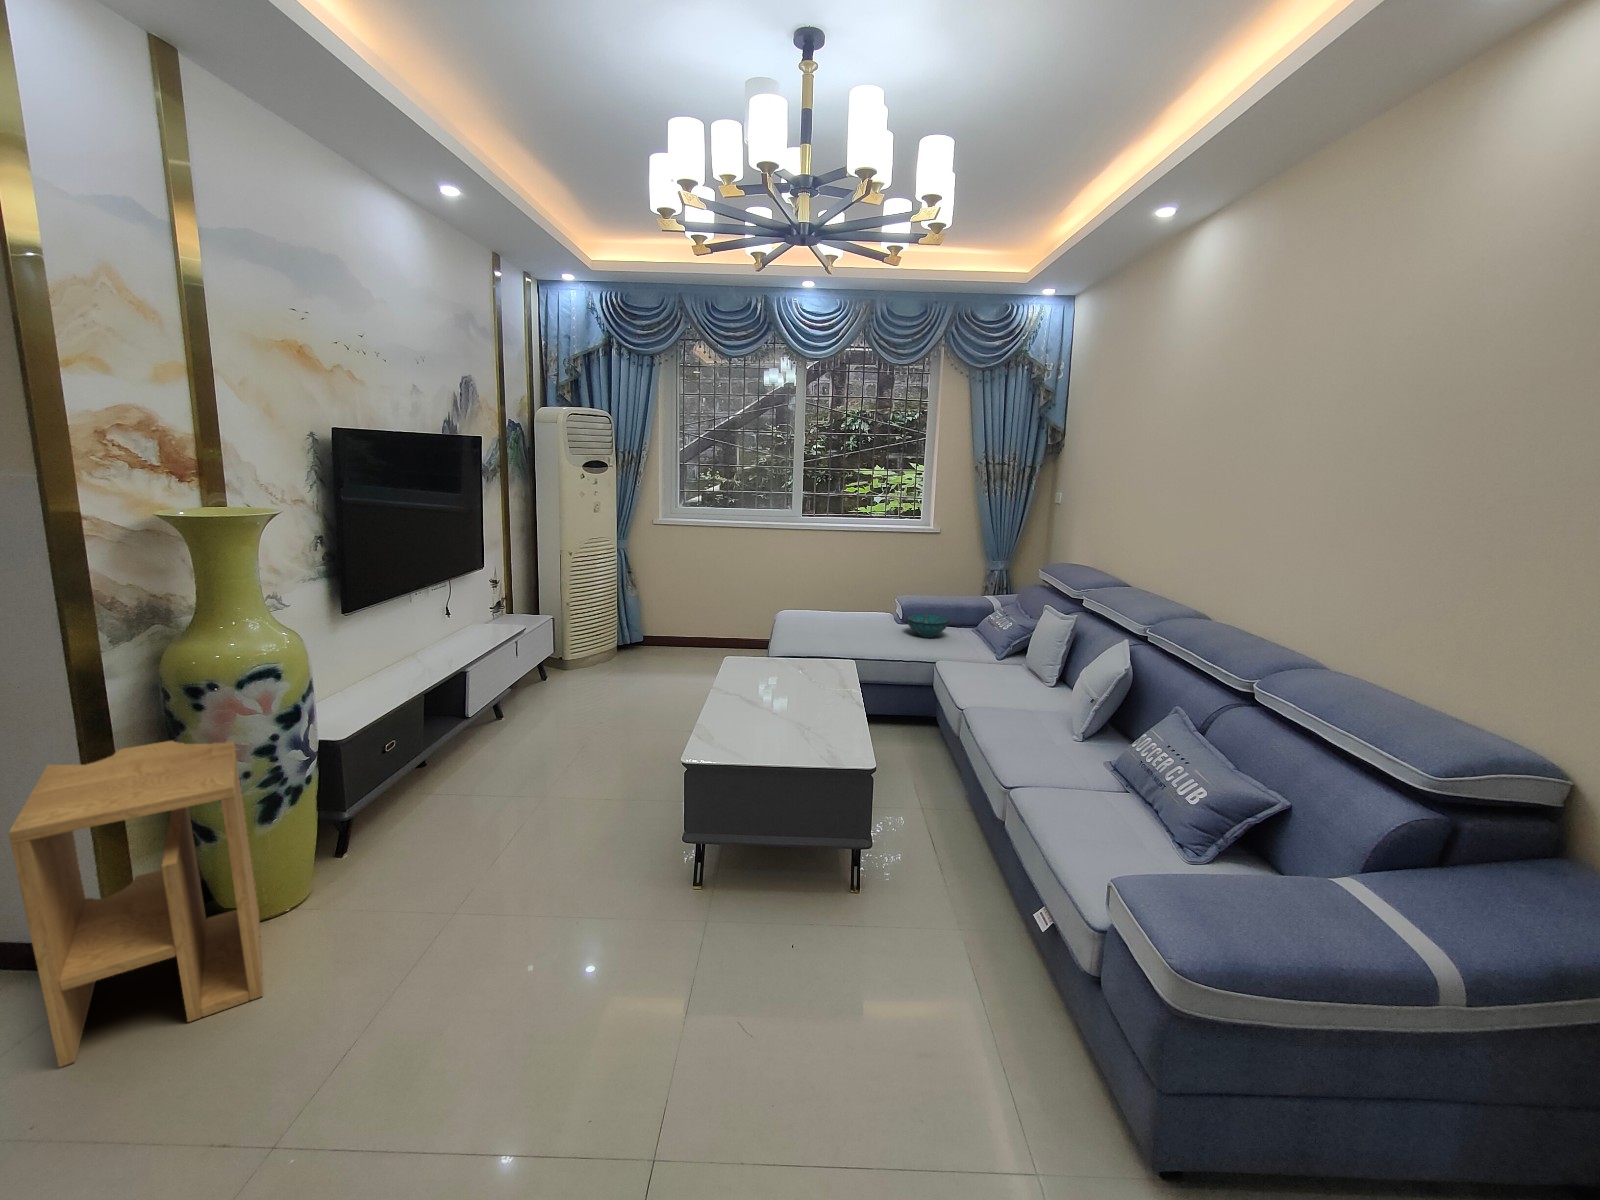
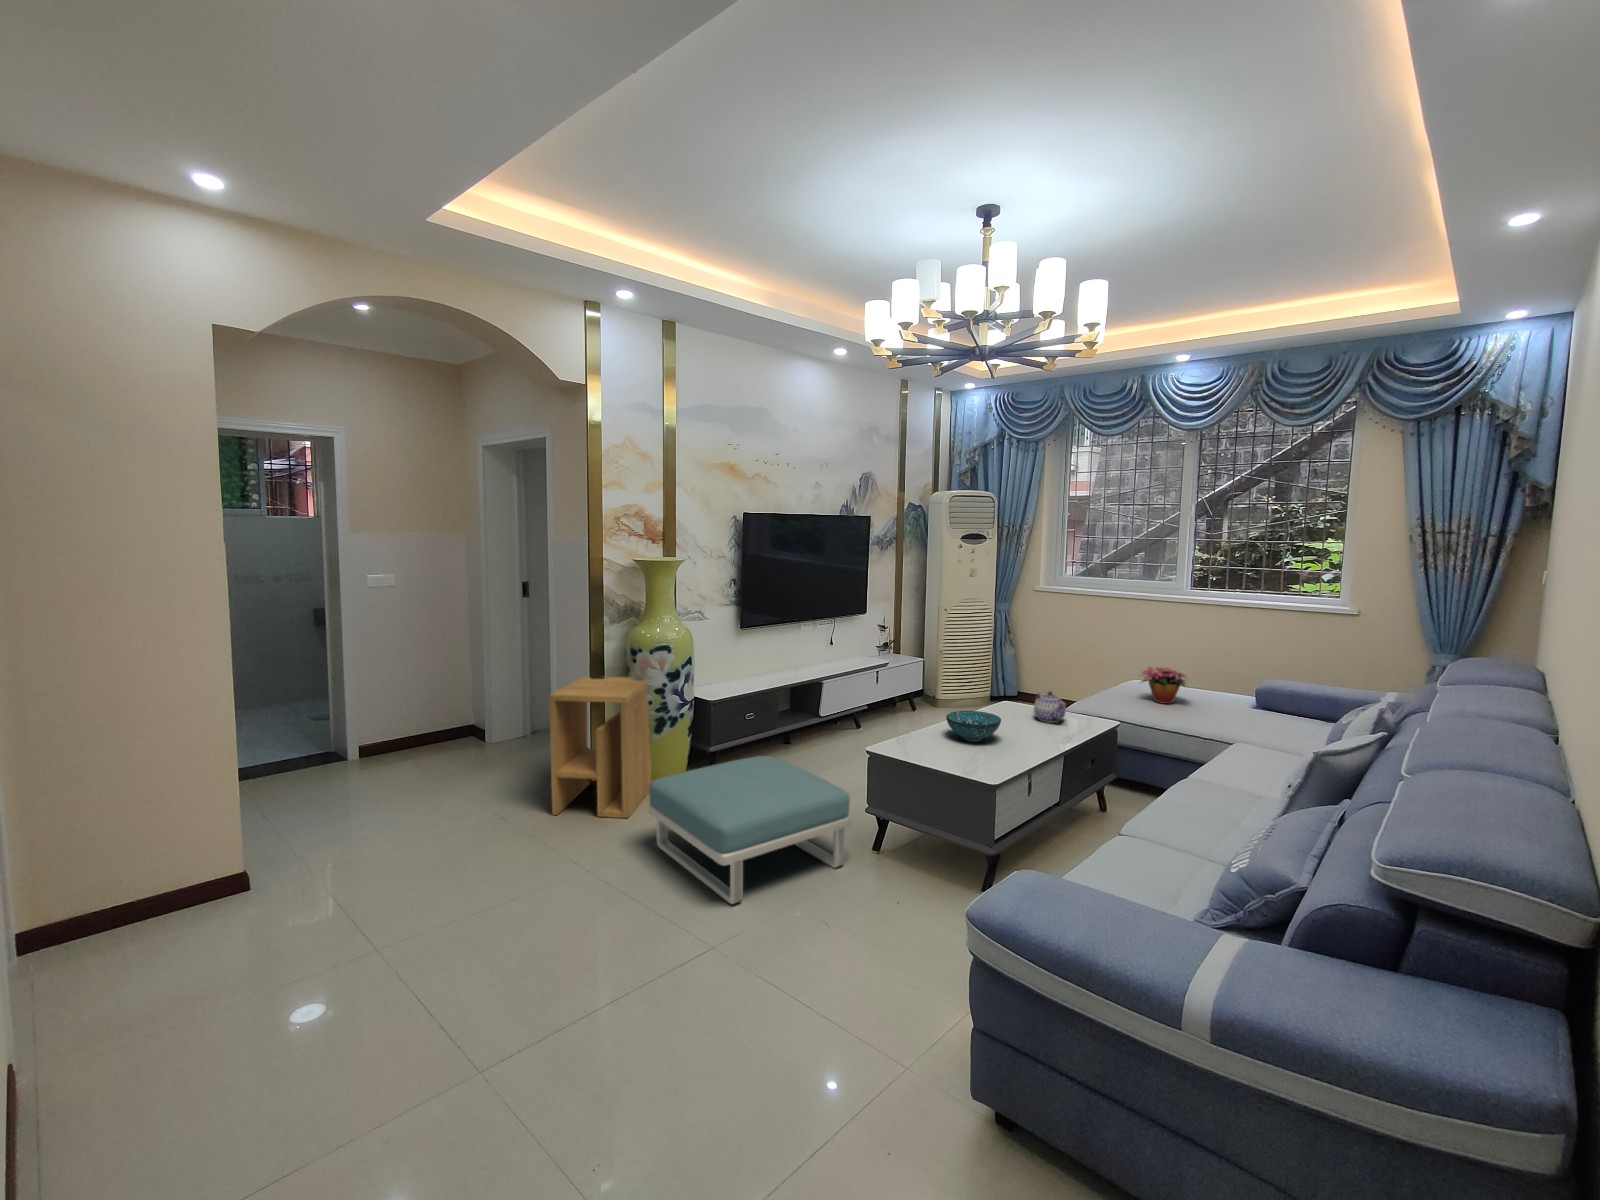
flower arrangement: none [821,594,872,630] -> present [1139,667,1186,704]
decorative bowl: present [906,614,949,637] -> present [946,711,1001,741]
teapot: none [774,639,820,673] -> present [1034,692,1066,723]
footstool: none [359,806,693,1070] -> present [648,756,851,904]

